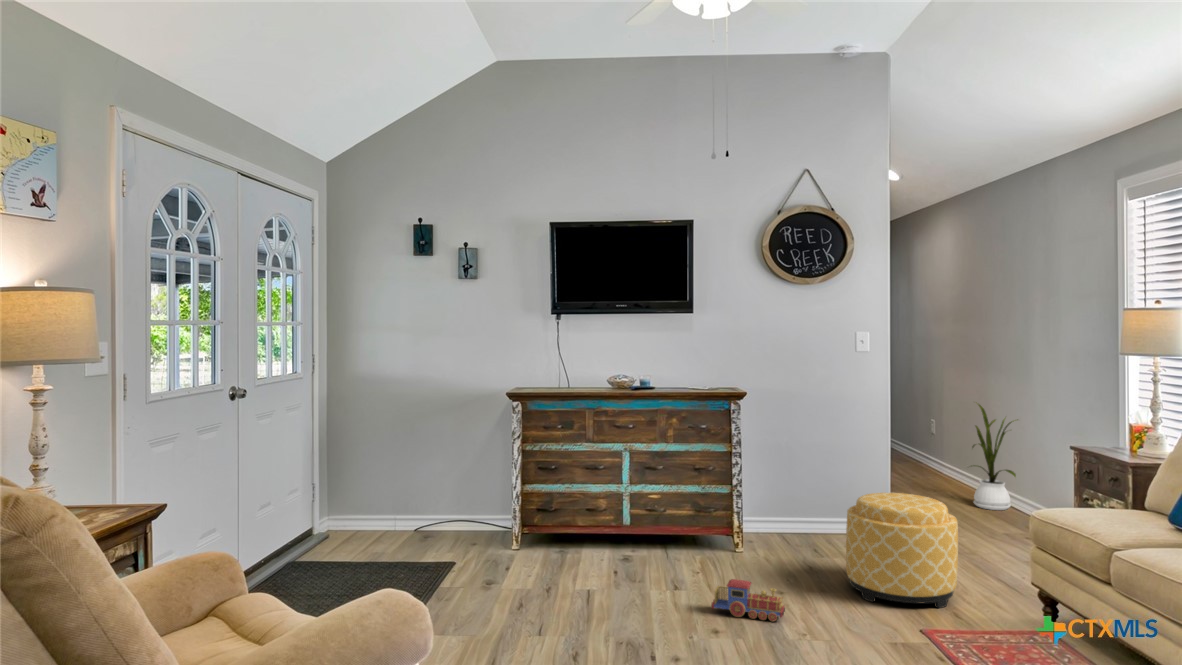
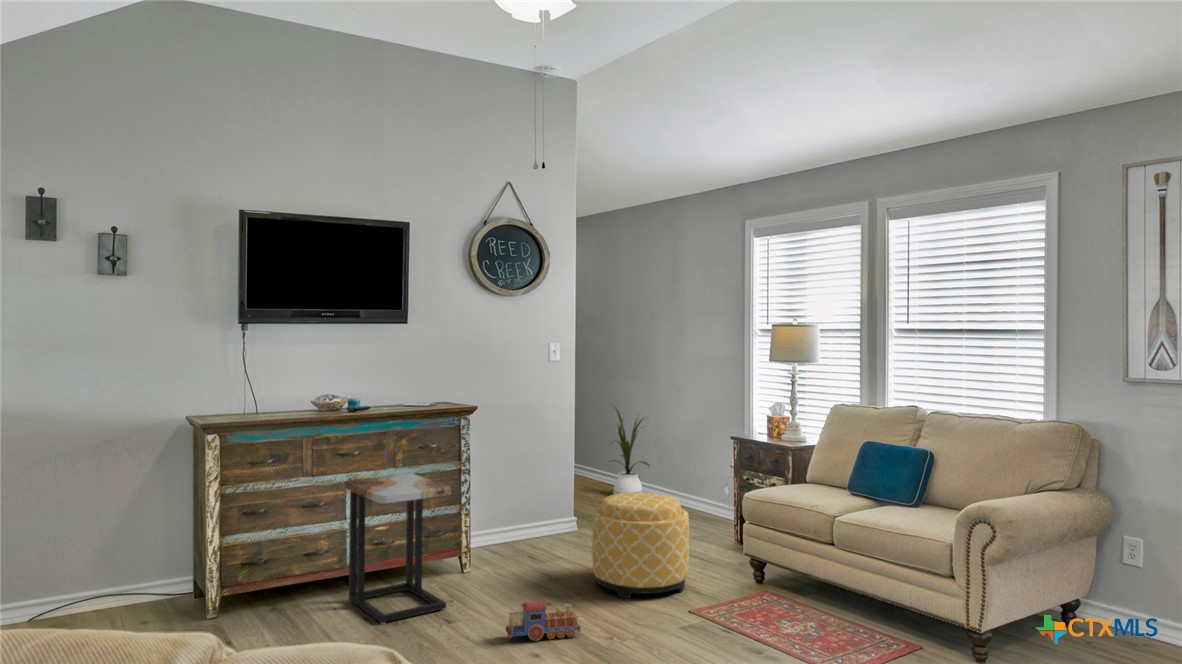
side table: none [617,450,692,576] -> present [345,474,451,624]

